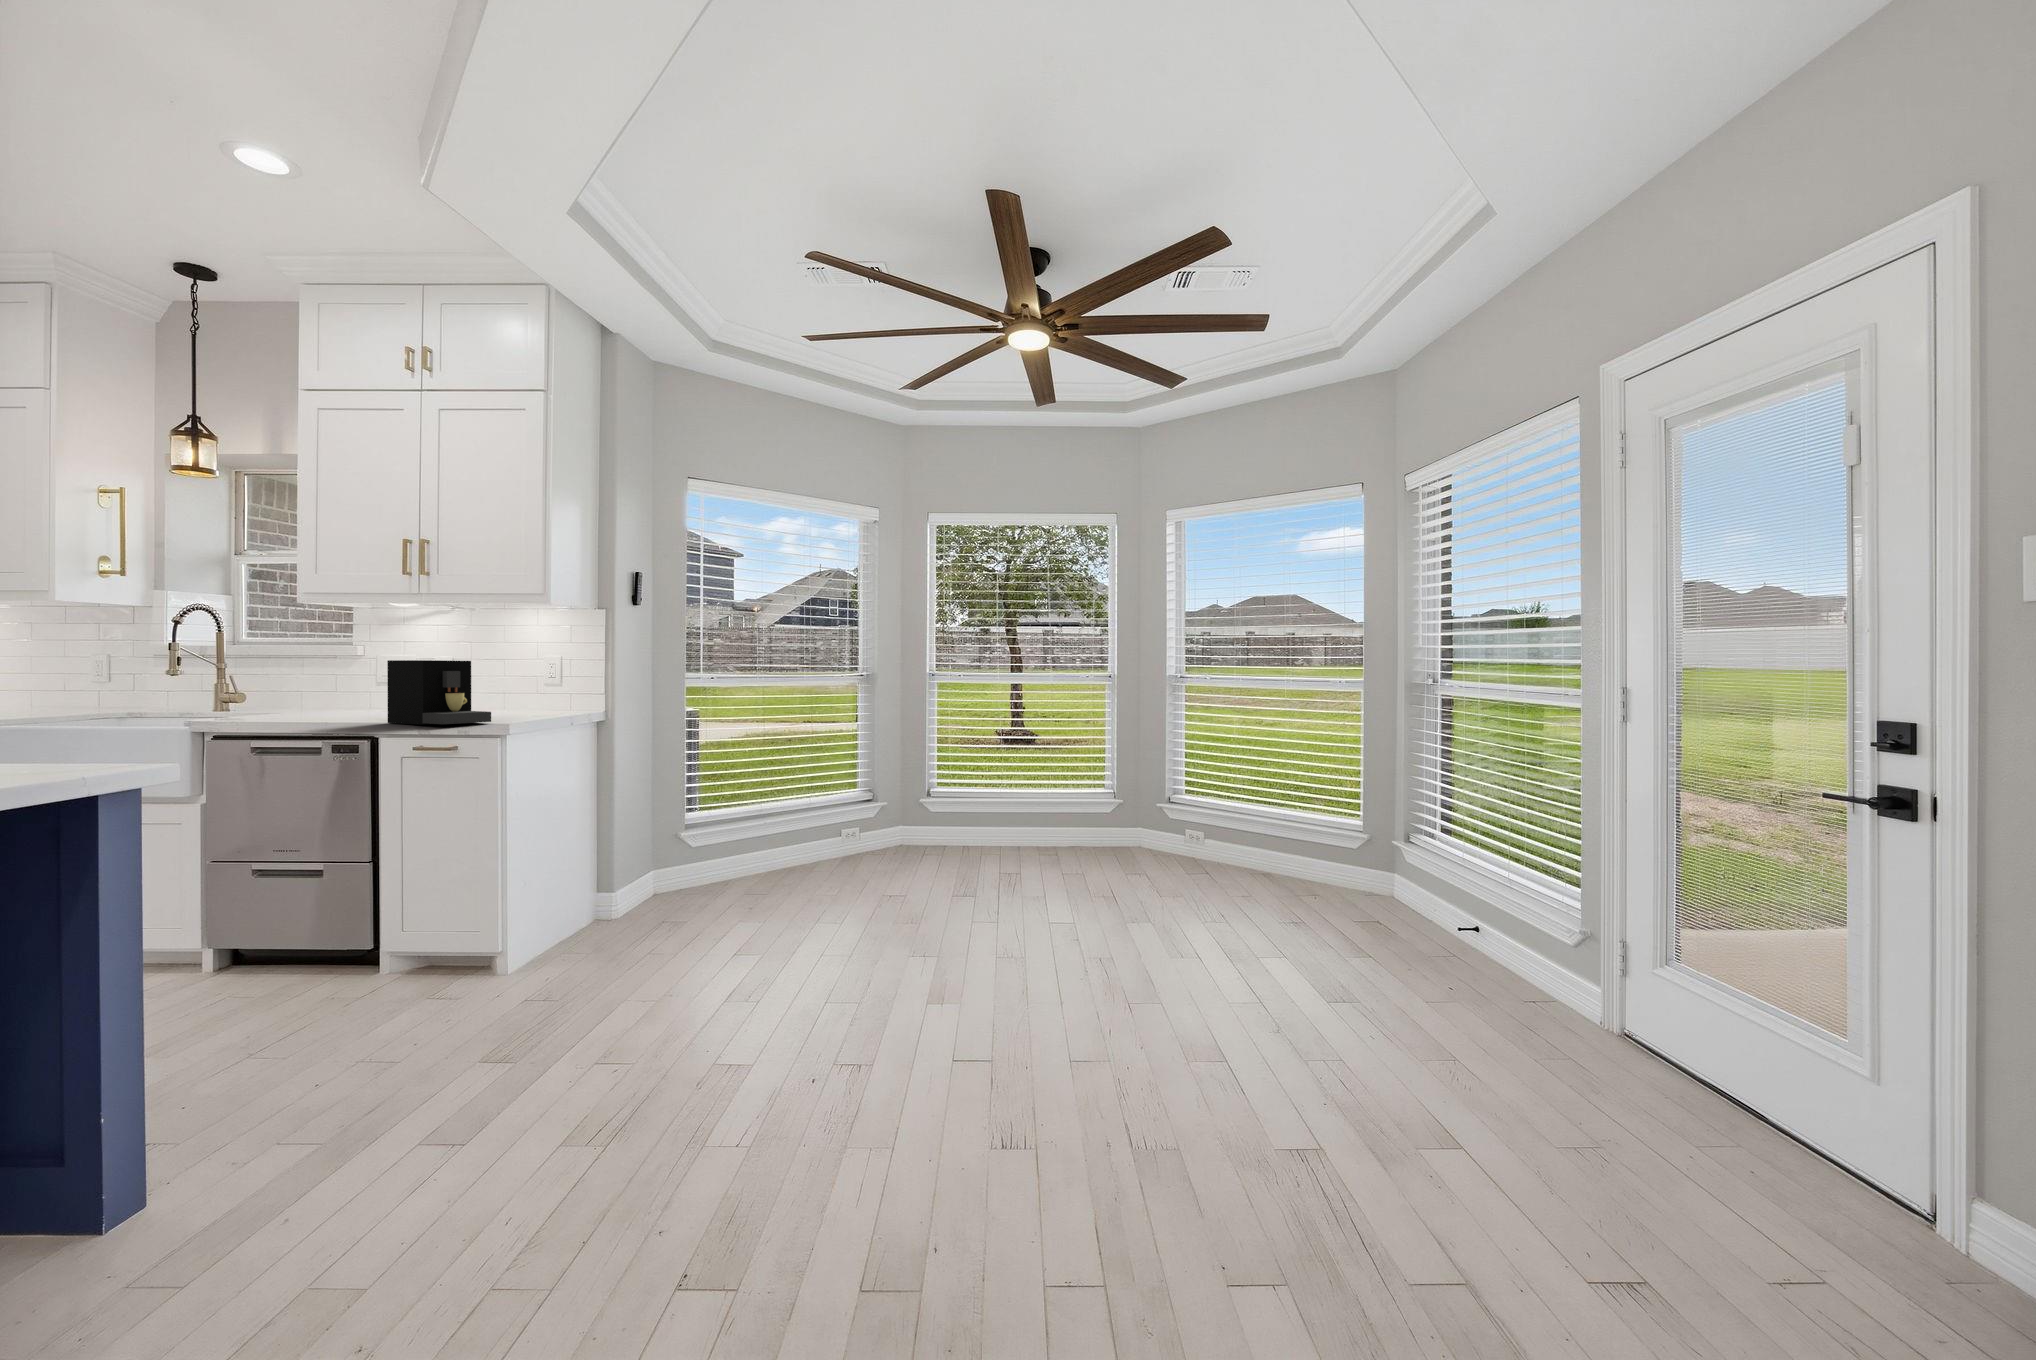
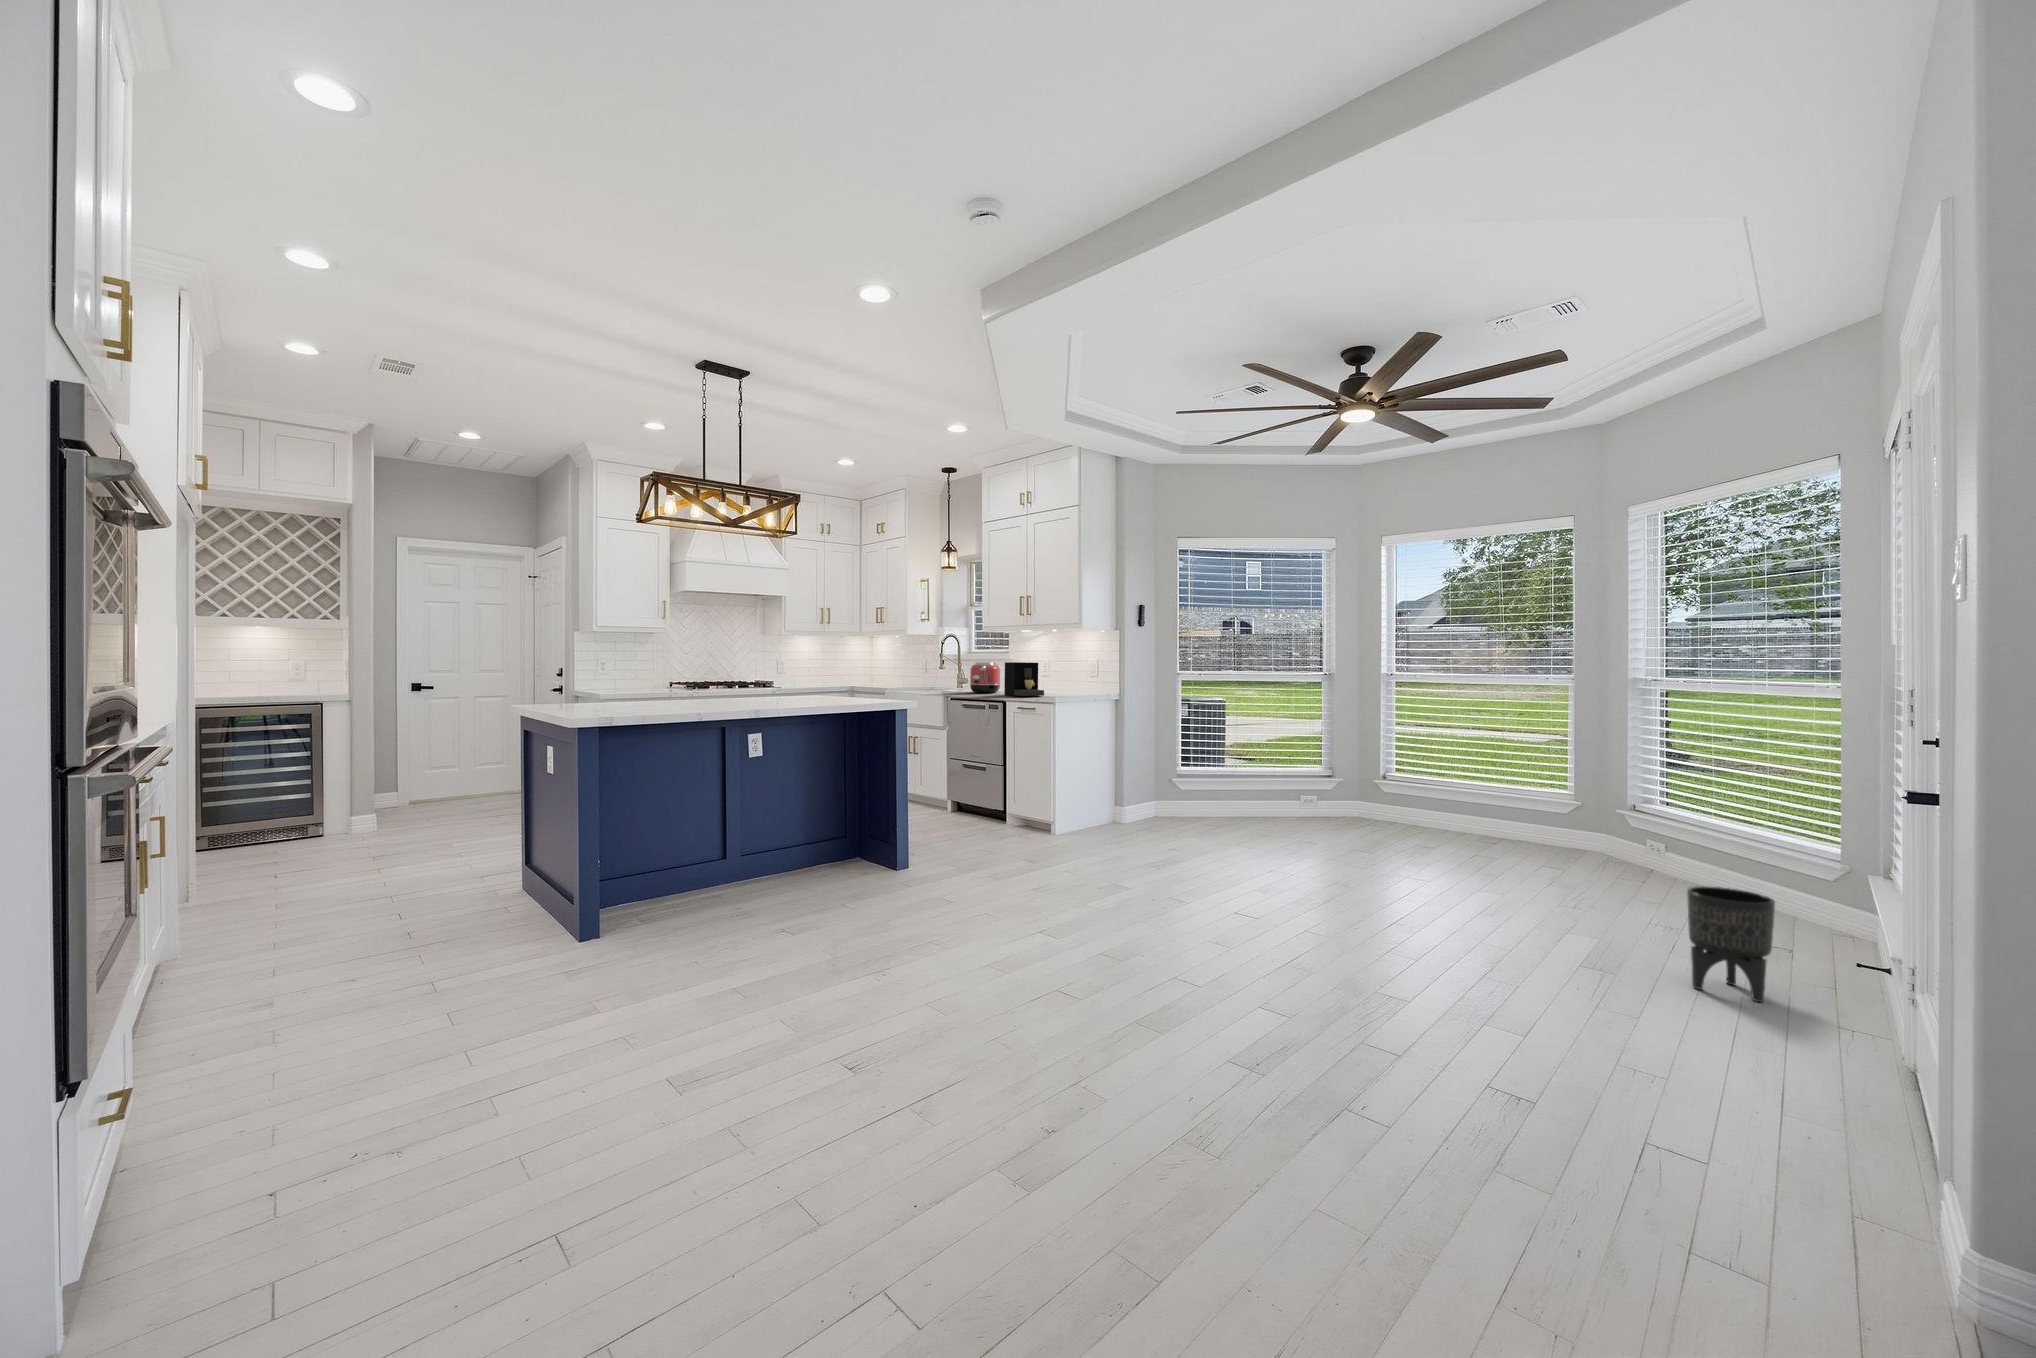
toaster: none [287,660,362,721] -> present [970,662,1000,693]
planter: none [1504,905,1590,1028] -> present [1687,886,1775,1002]

